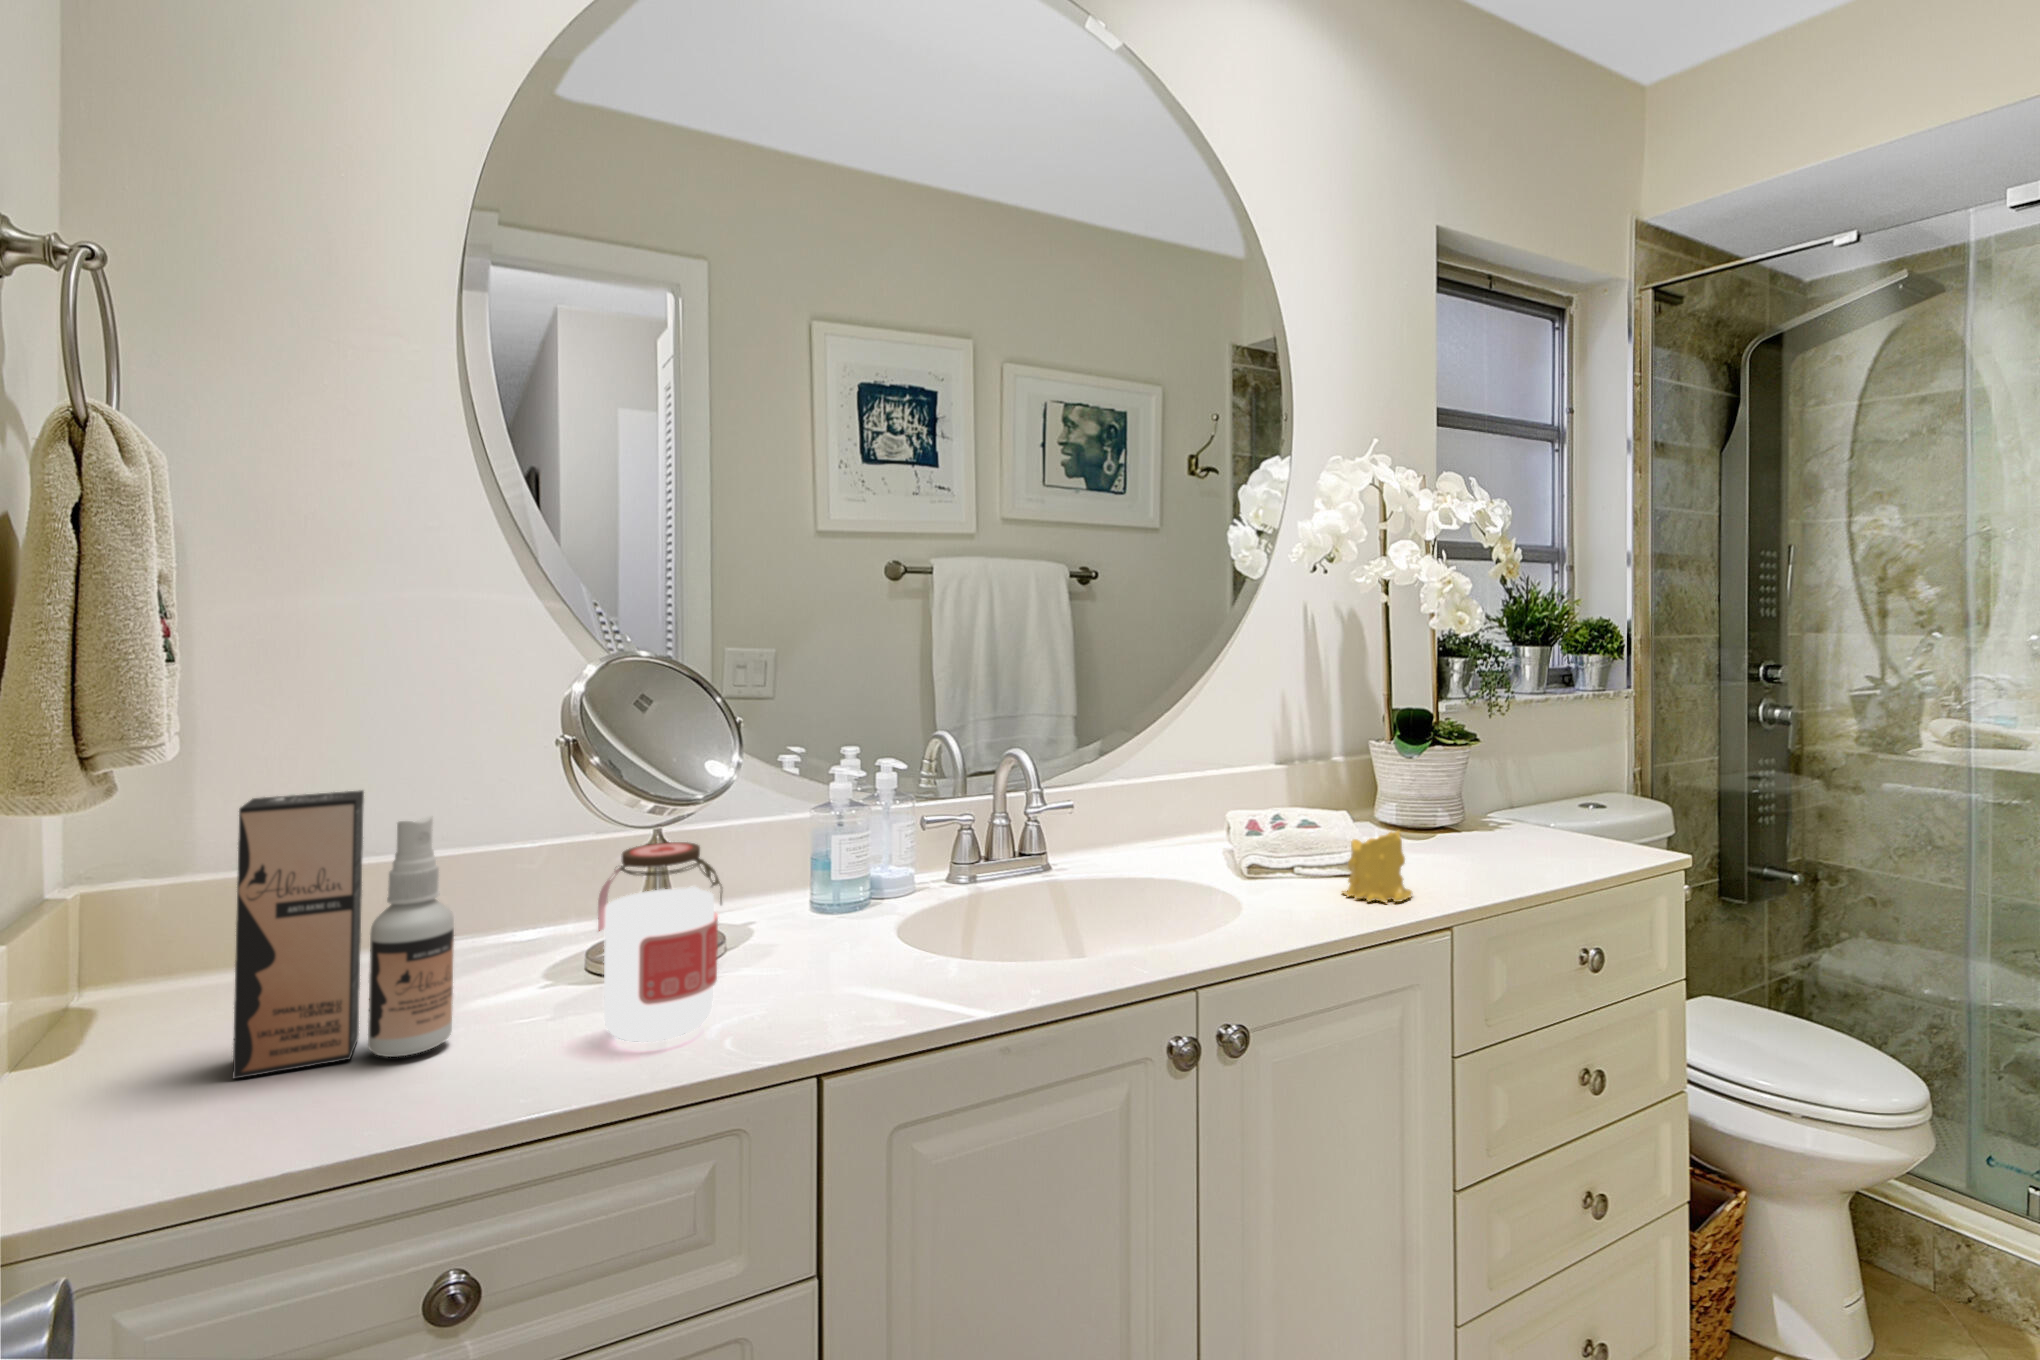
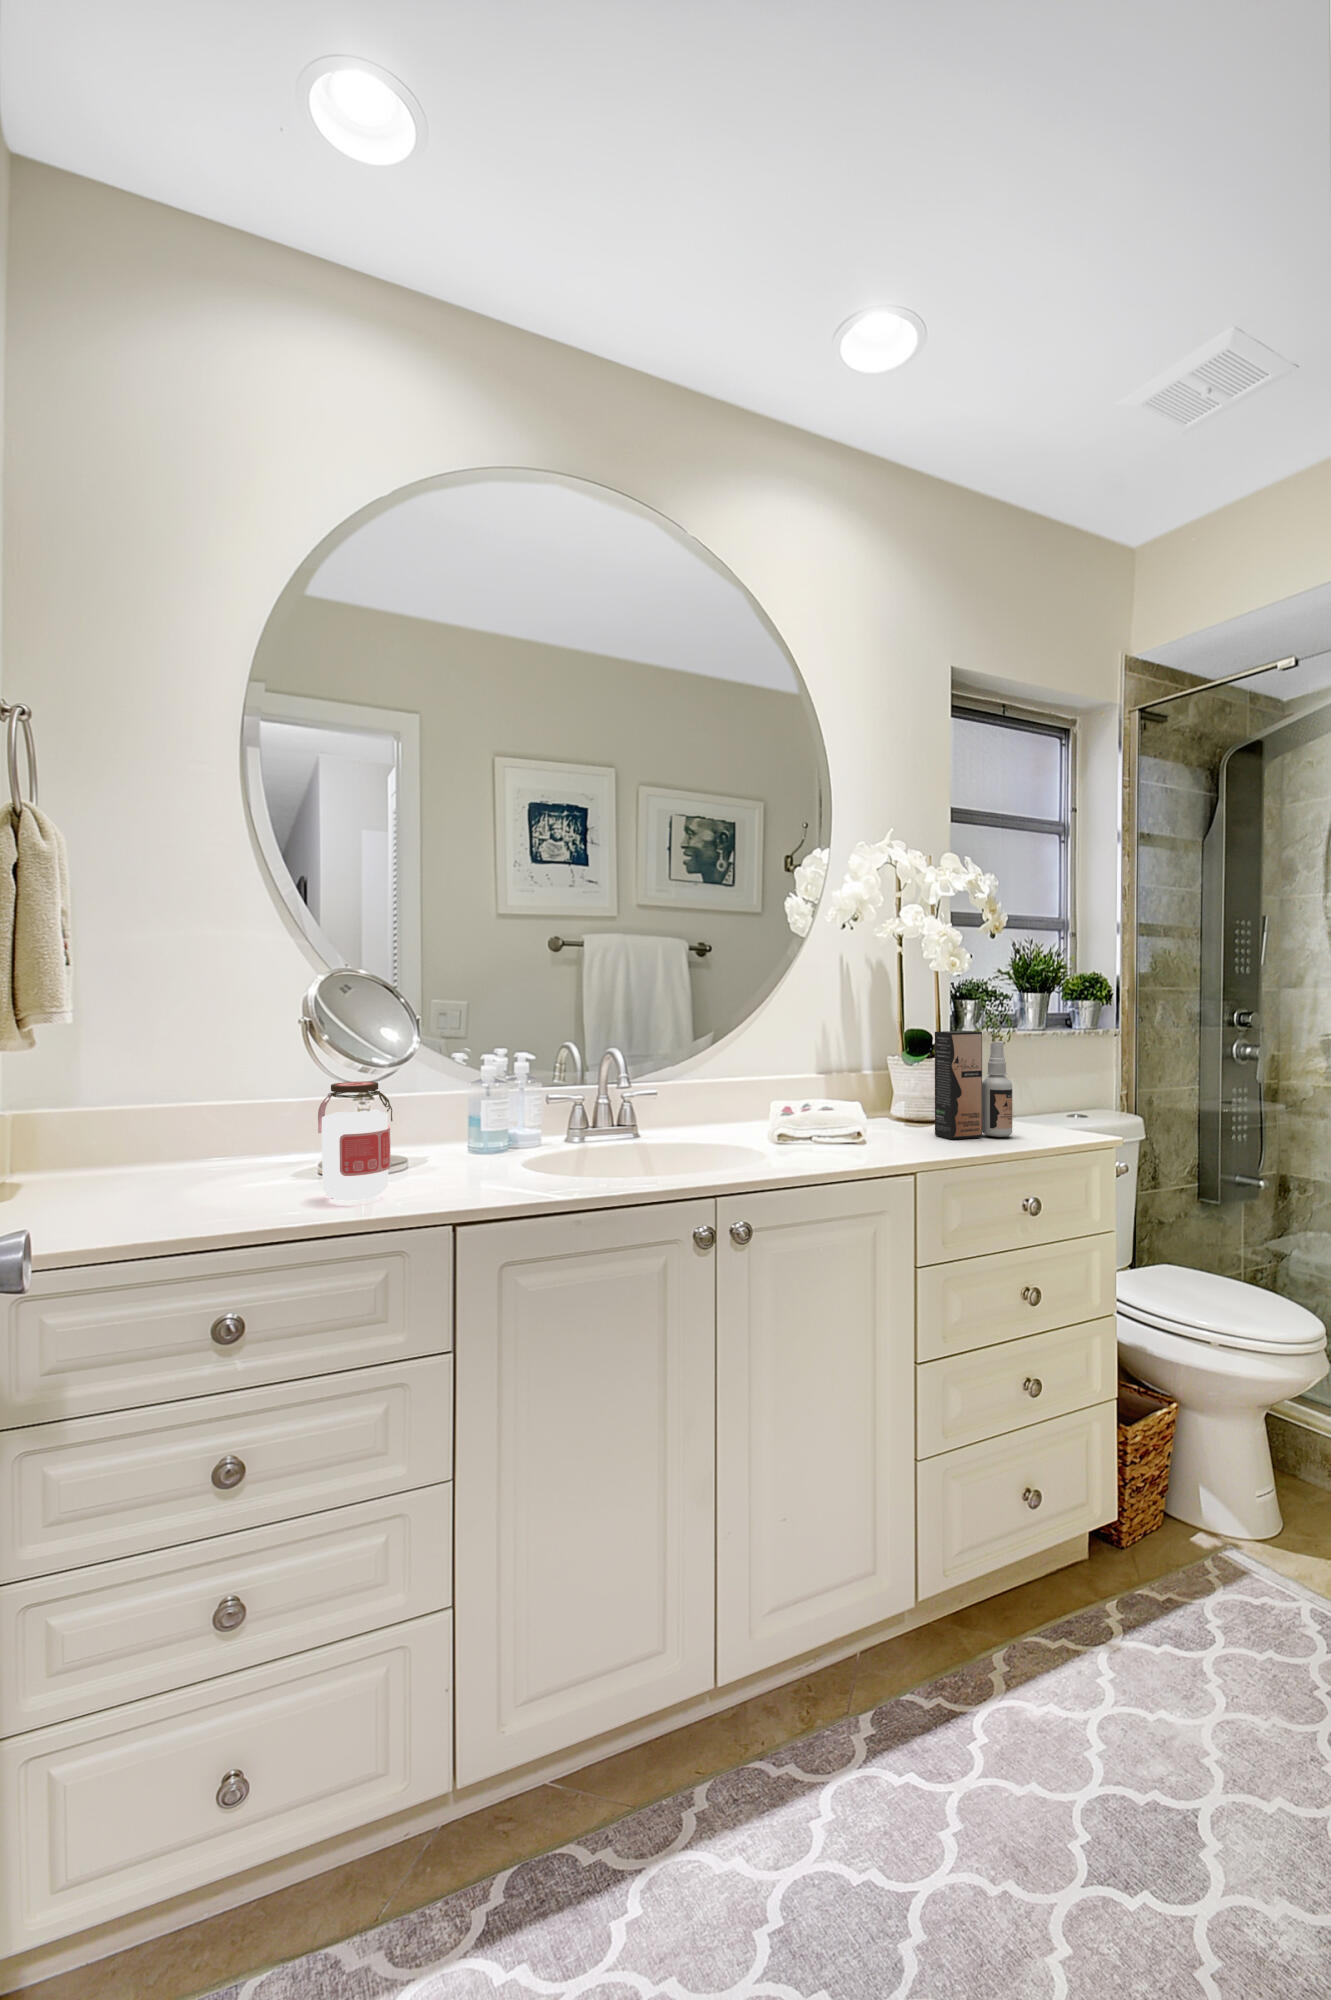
spray bottle: present [233,790,454,1079] -> present [935,1031,1012,1139]
candle: present [1342,831,1412,902] -> none [837,1105,889,1158]

